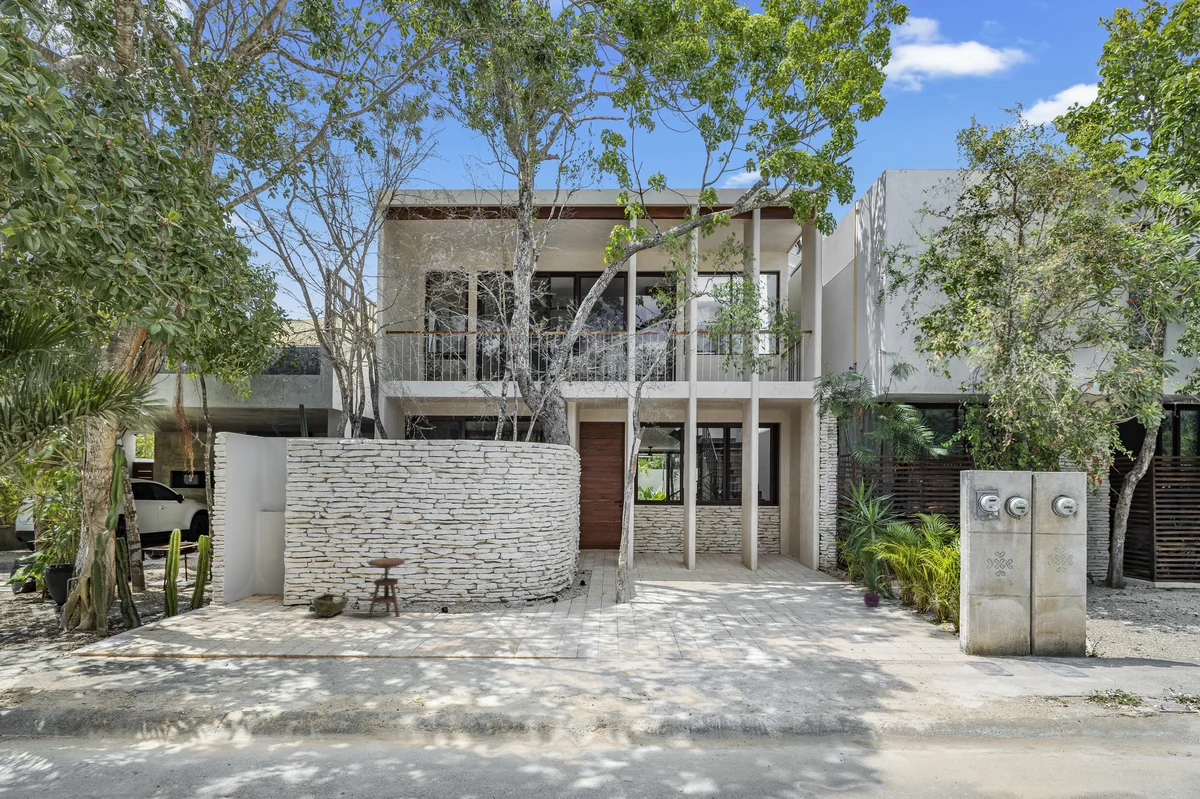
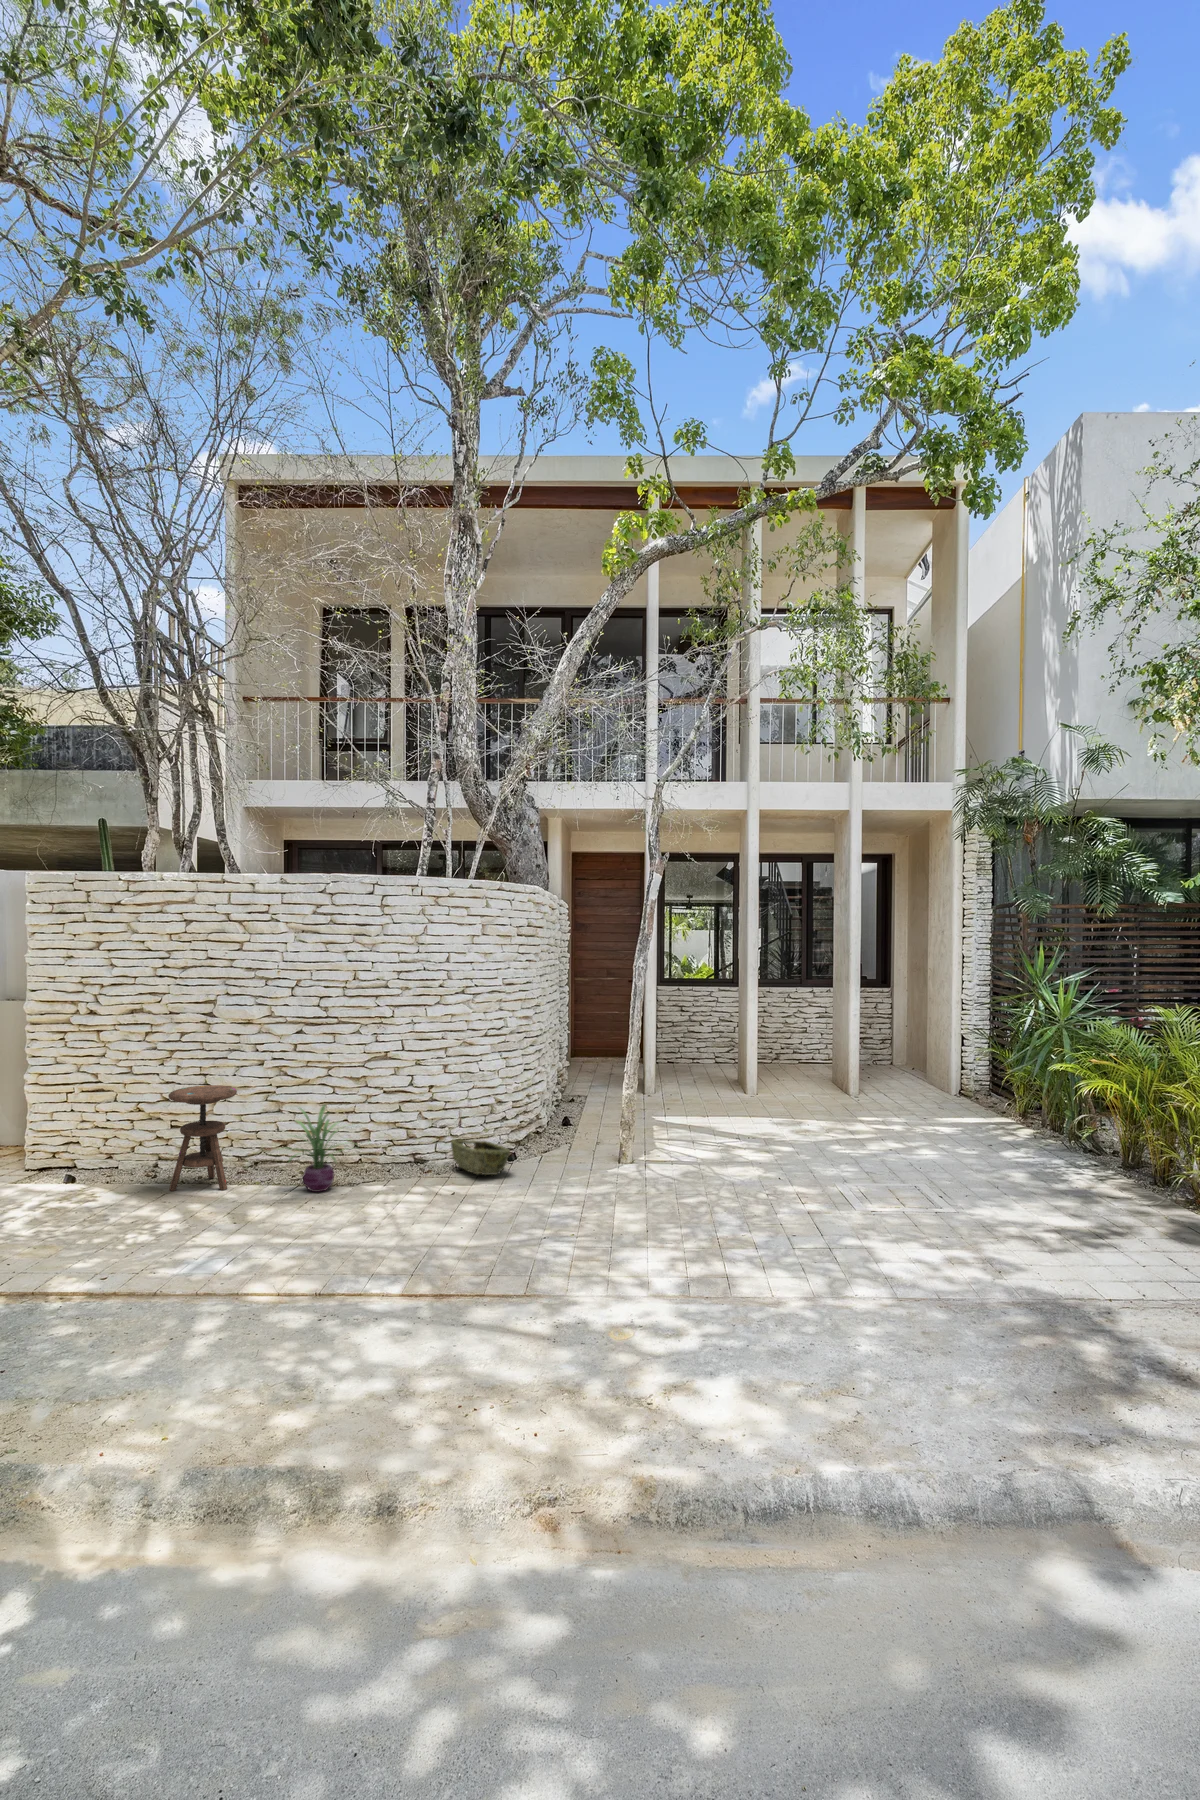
decorative plant: present [856,563,884,607] -> present [289,1105,353,1192]
woven basket: present [313,593,349,617] -> present [451,1139,510,1175]

